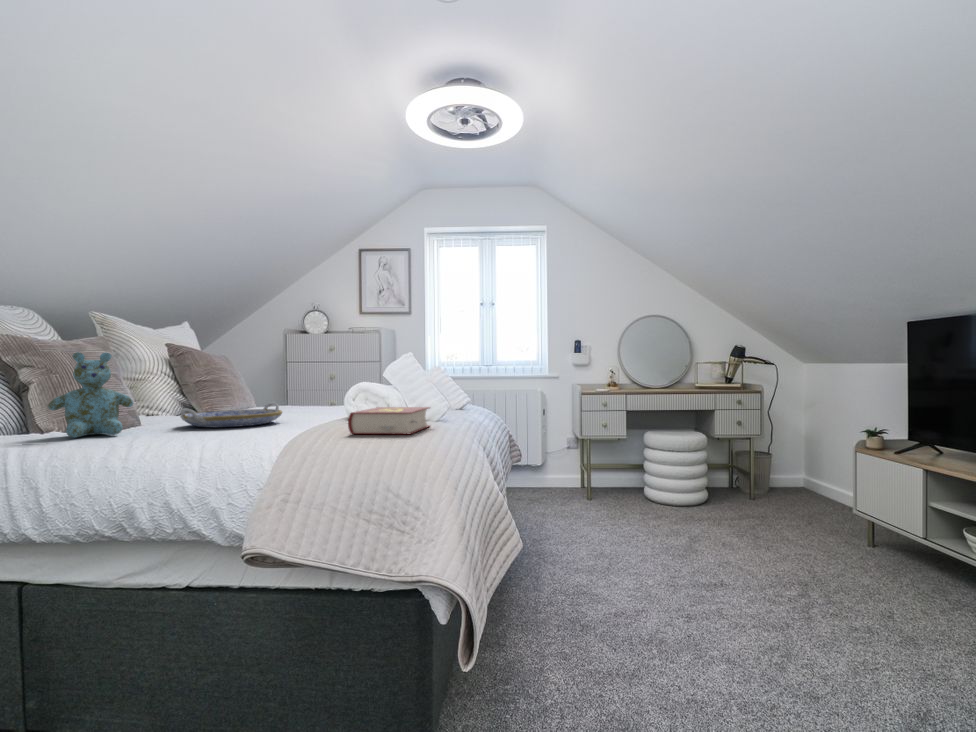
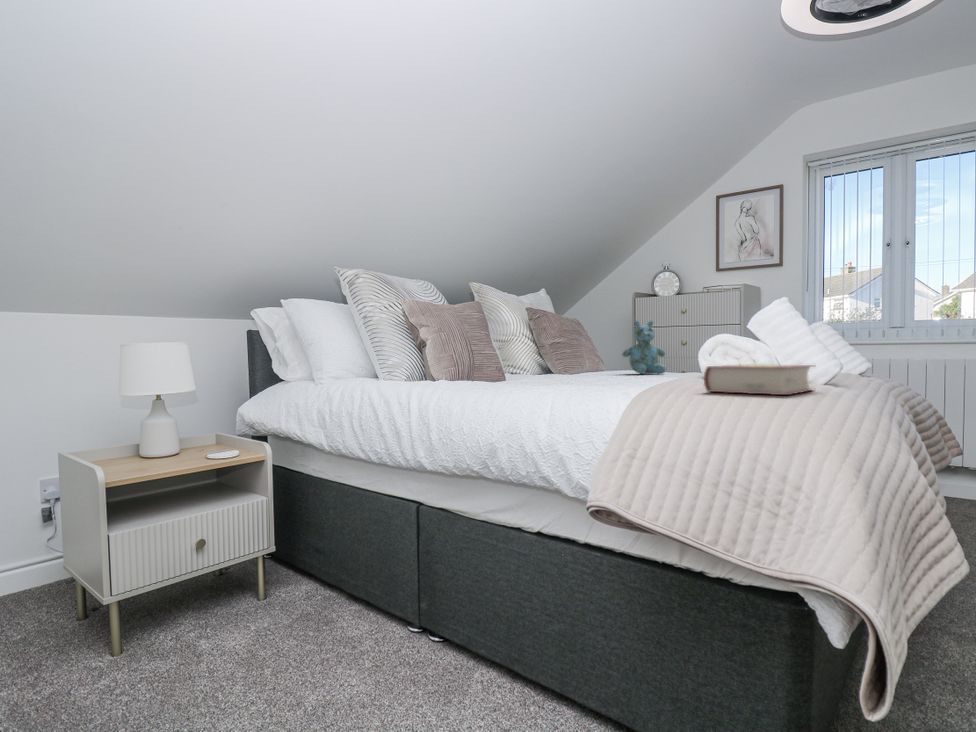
stuffed bear: present [48,352,133,438] -> present [622,321,666,374]
serving tray: present [180,403,282,427] -> none [535,361,630,382]

